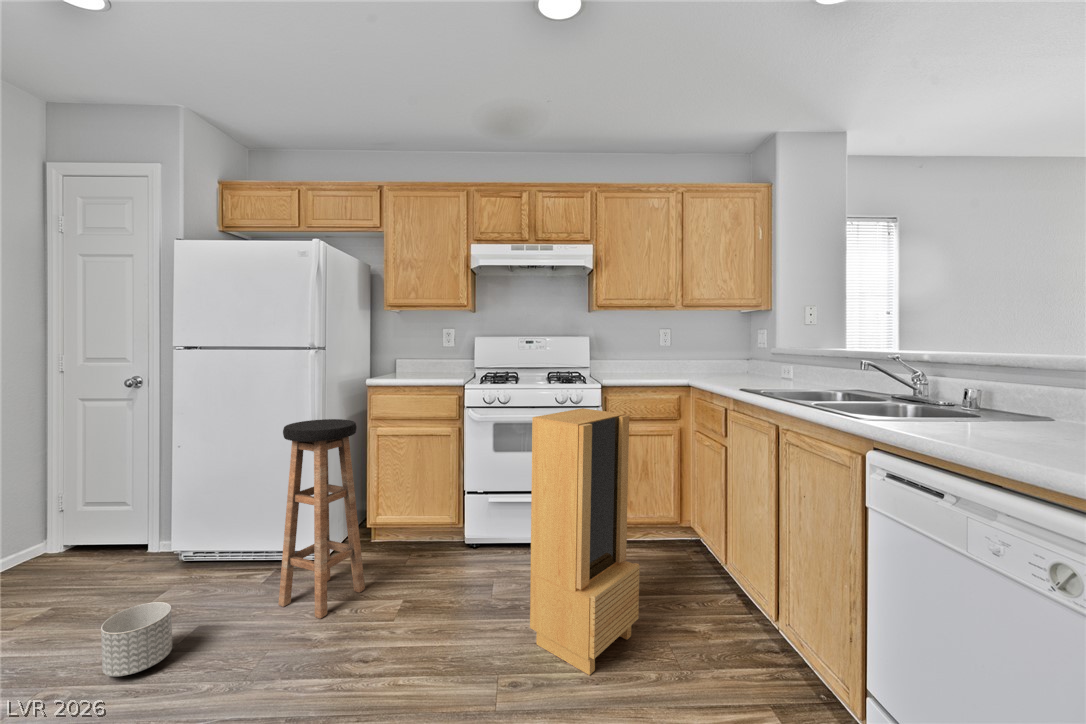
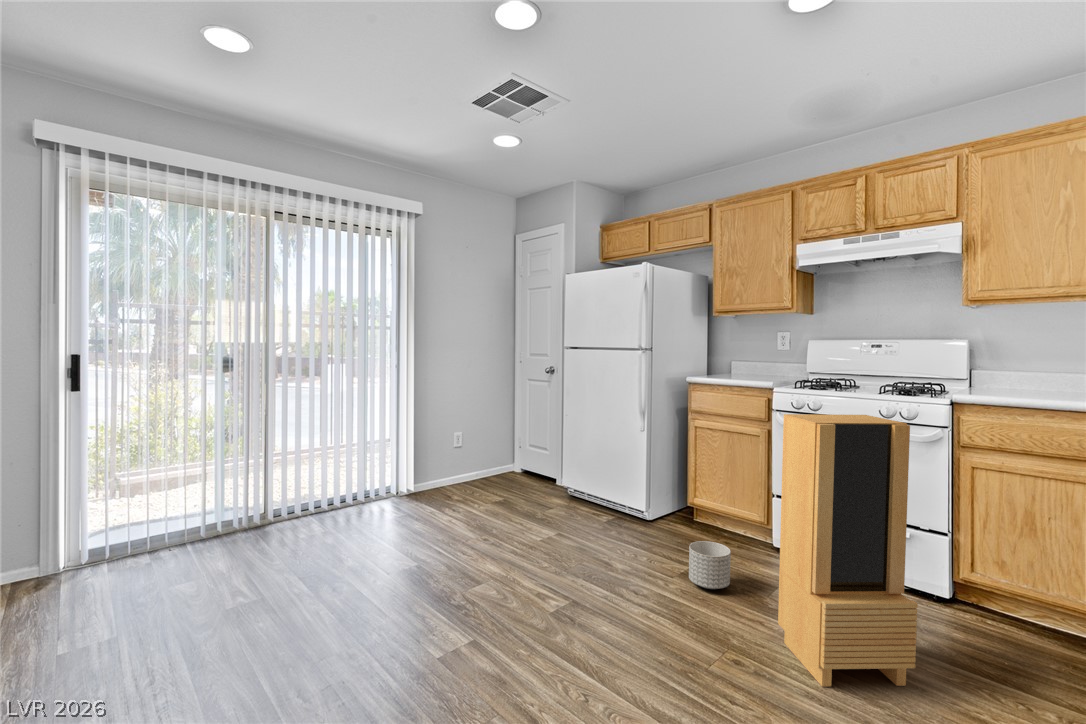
bar stool: present [278,419,365,619] -> none [602,406,663,558]
planter: present [101,602,172,676] -> present [689,541,731,589]

